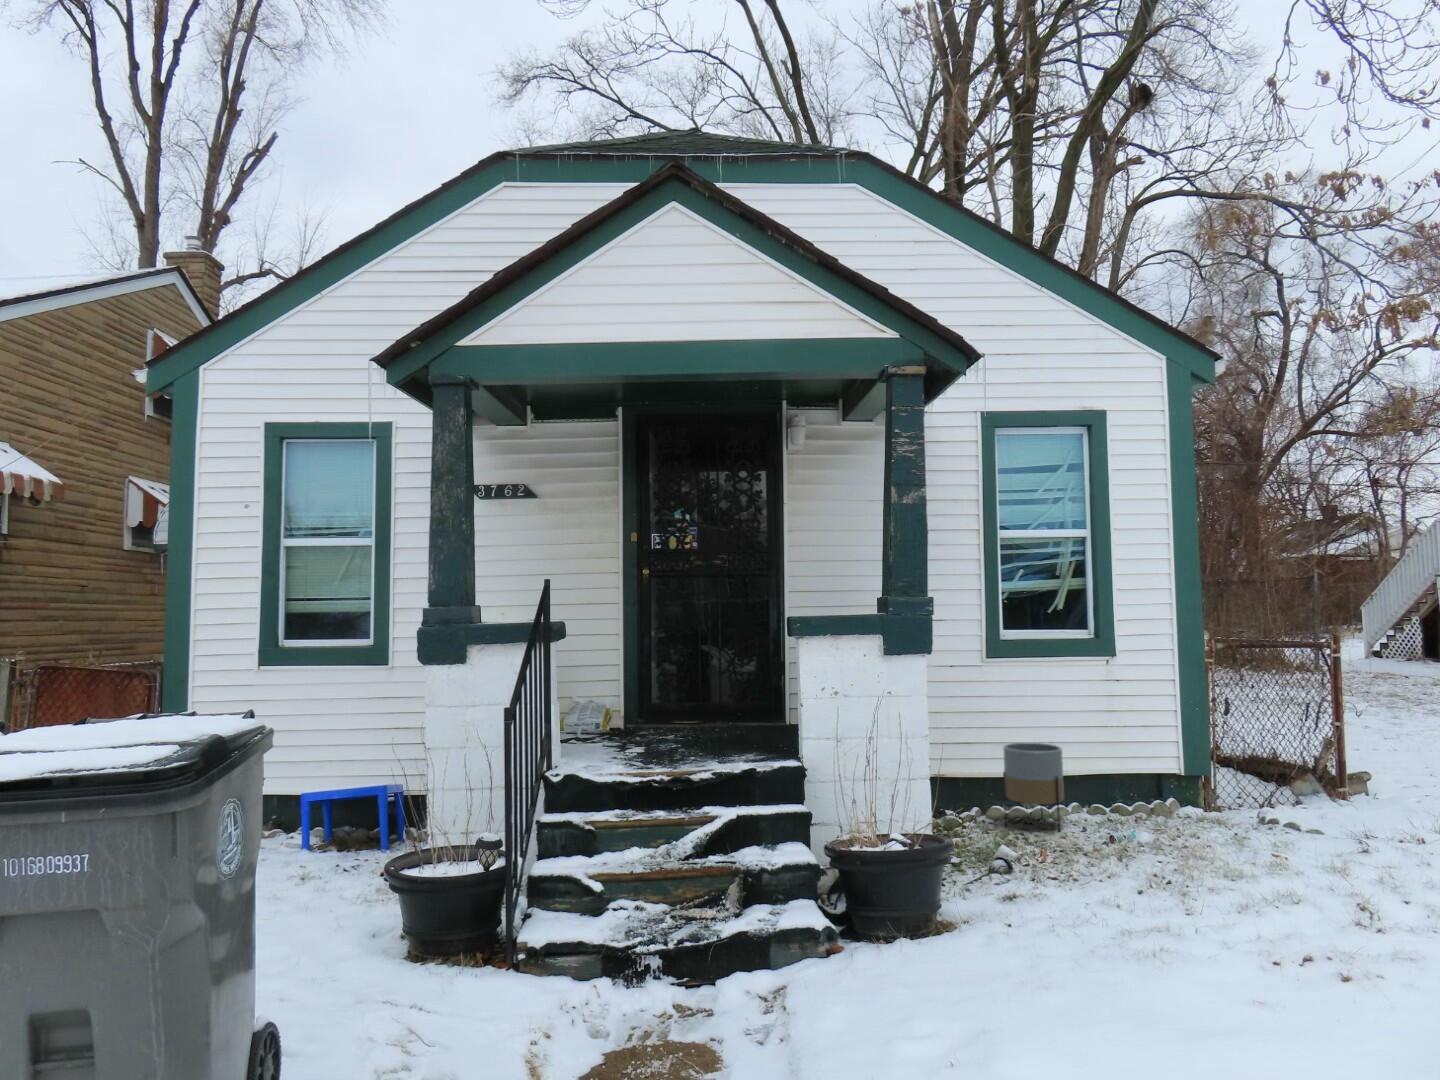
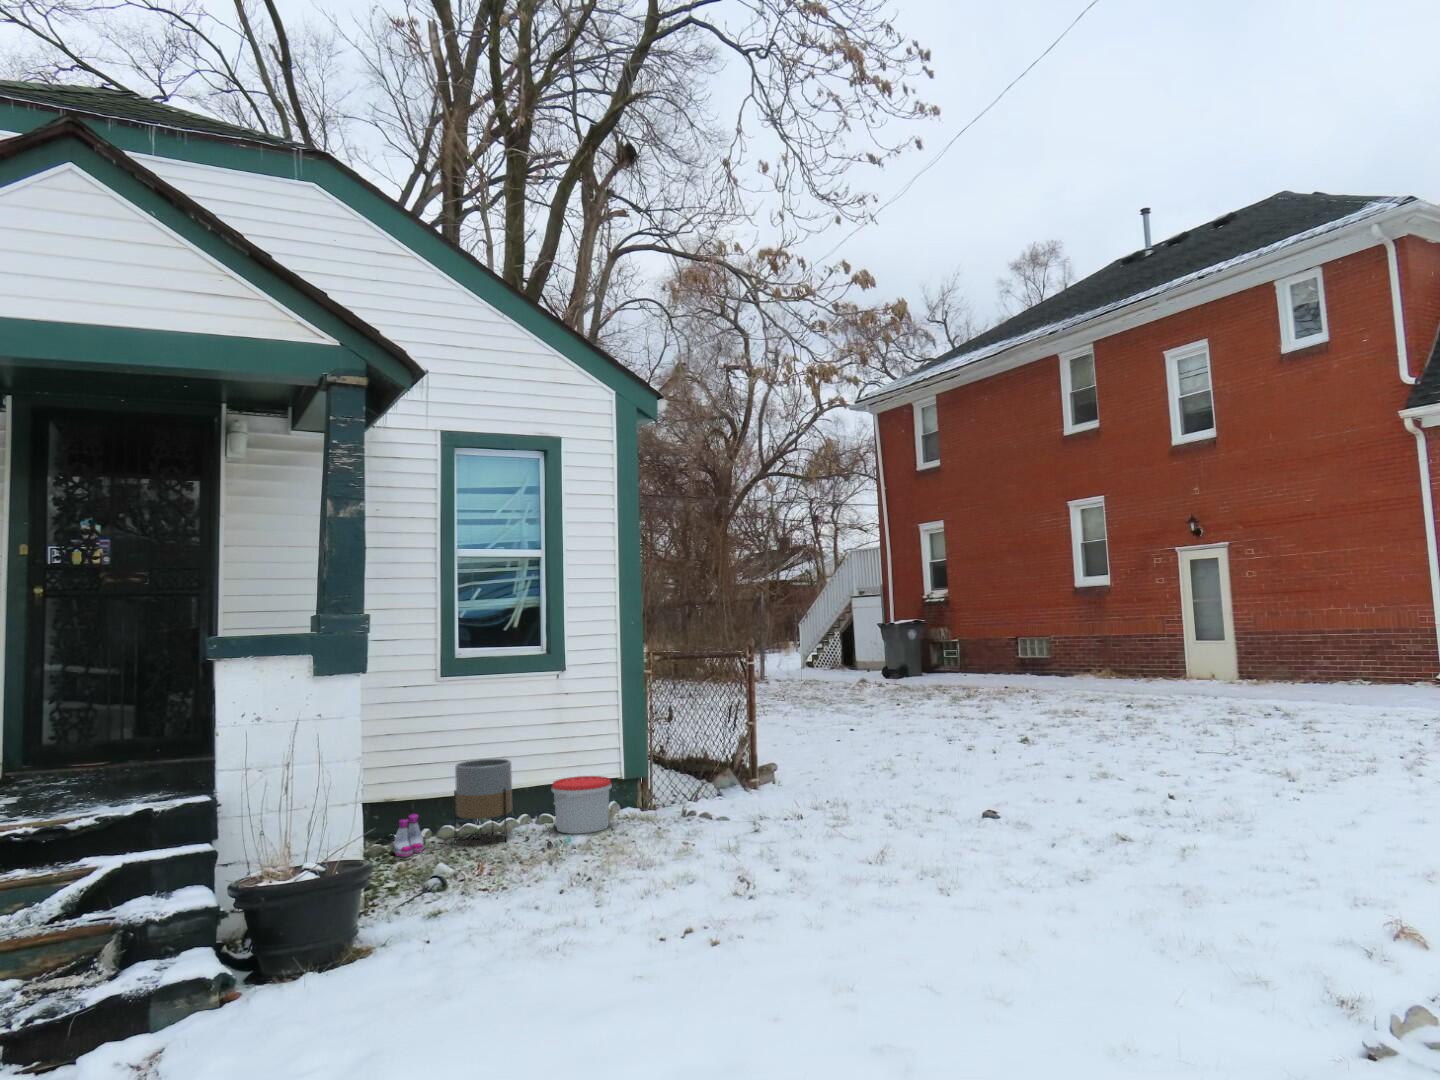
bucket: none [1106,771,1177,834] -> present [552,776,612,834]
boots: none [945,790,976,832] -> present [393,814,425,857]

